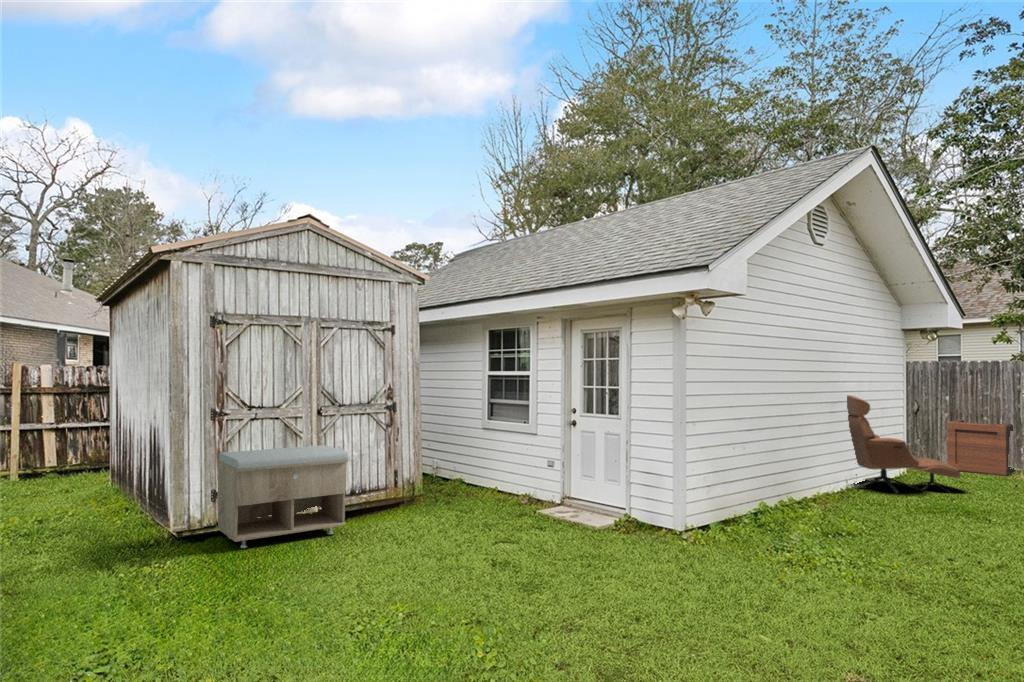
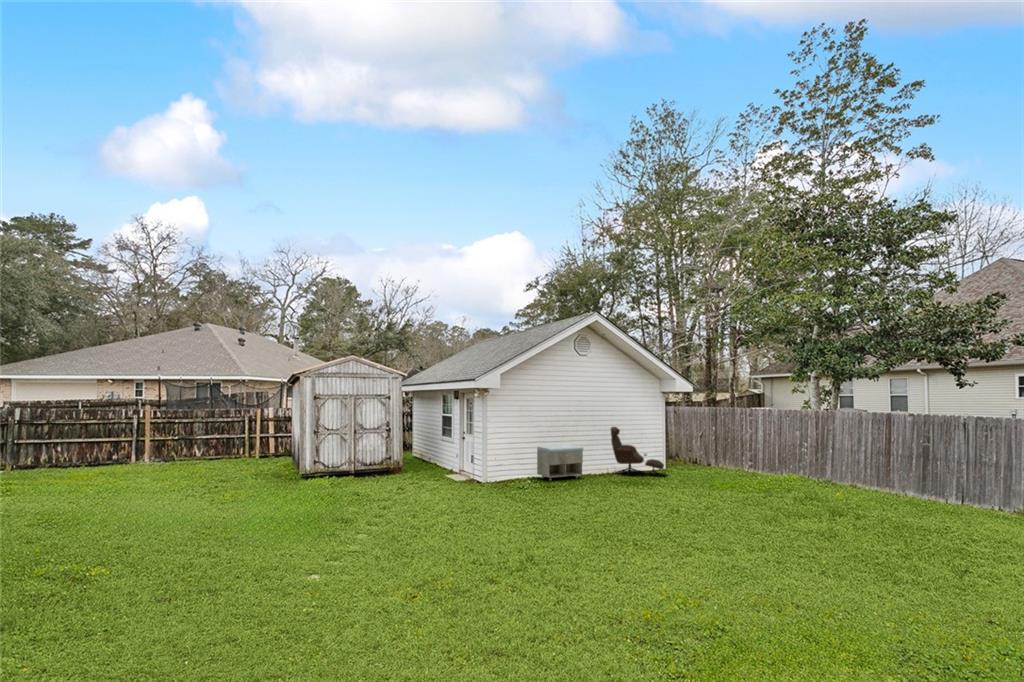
wooden crate: present [947,420,1016,476] -> none [699,440,739,472]
storage bench: present [217,445,348,548] -> present [537,445,583,480]

